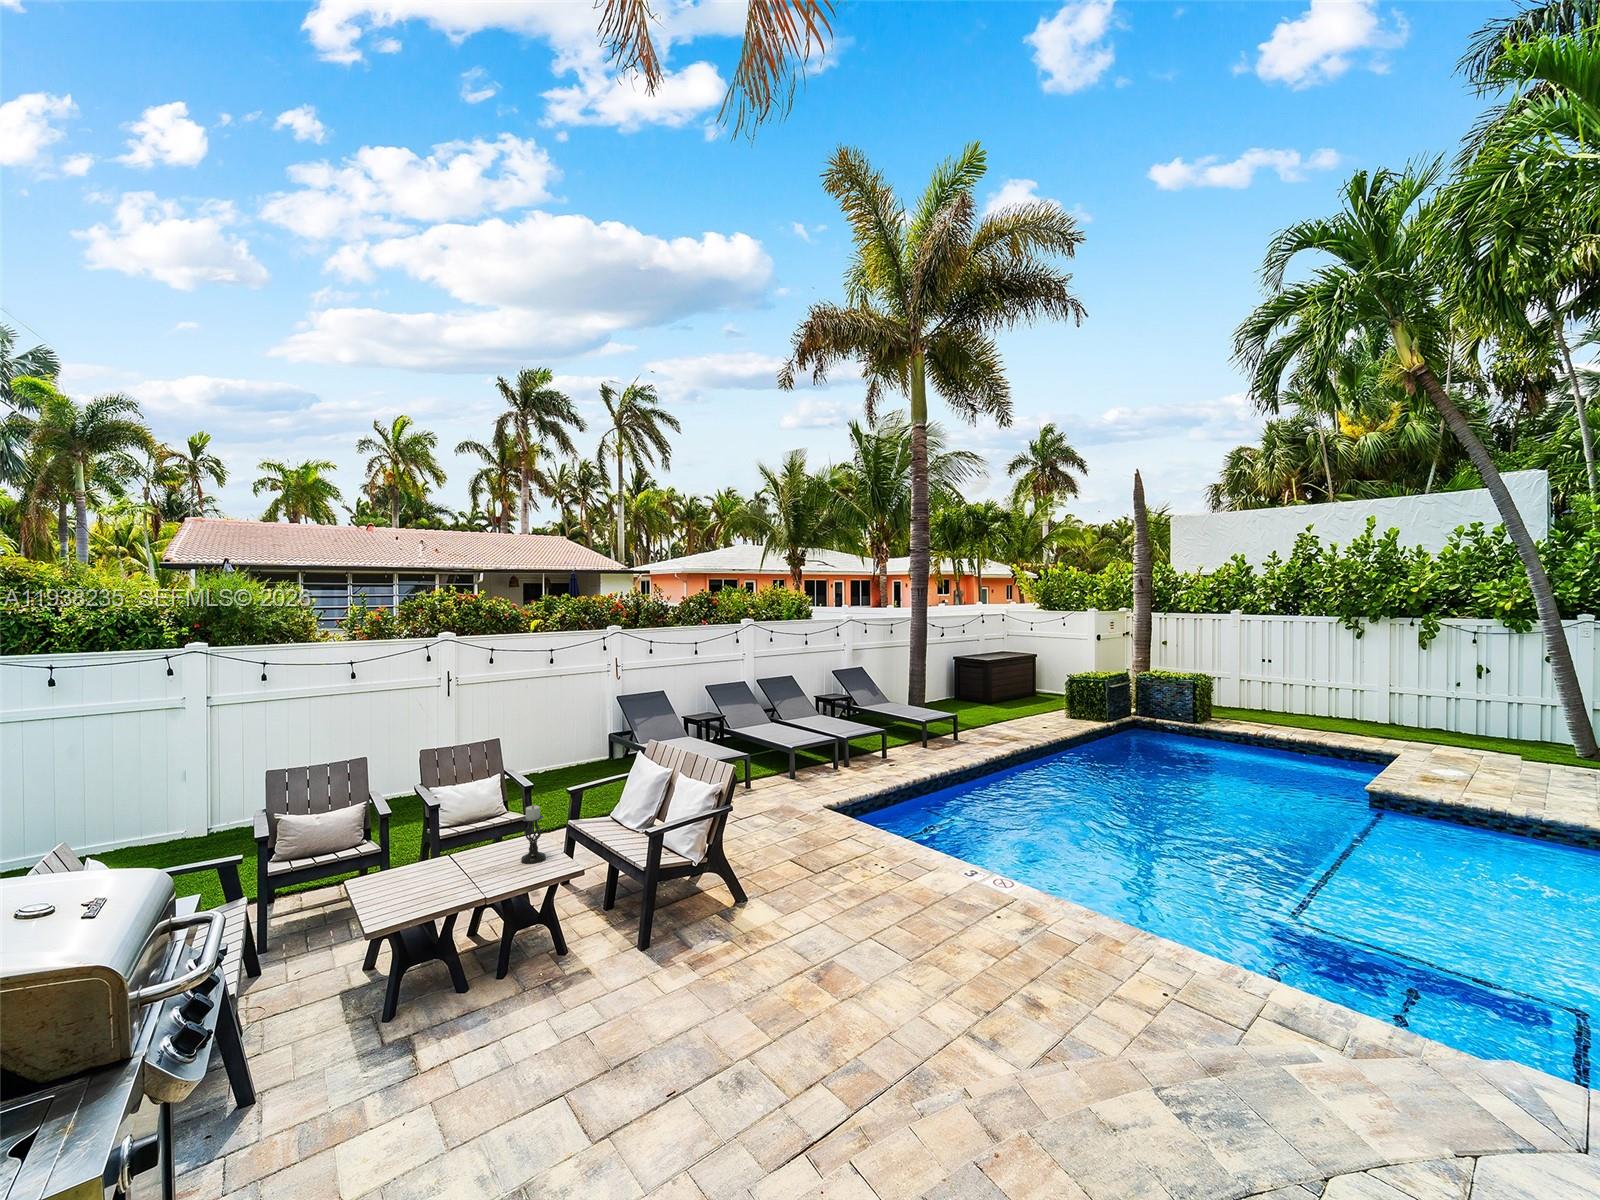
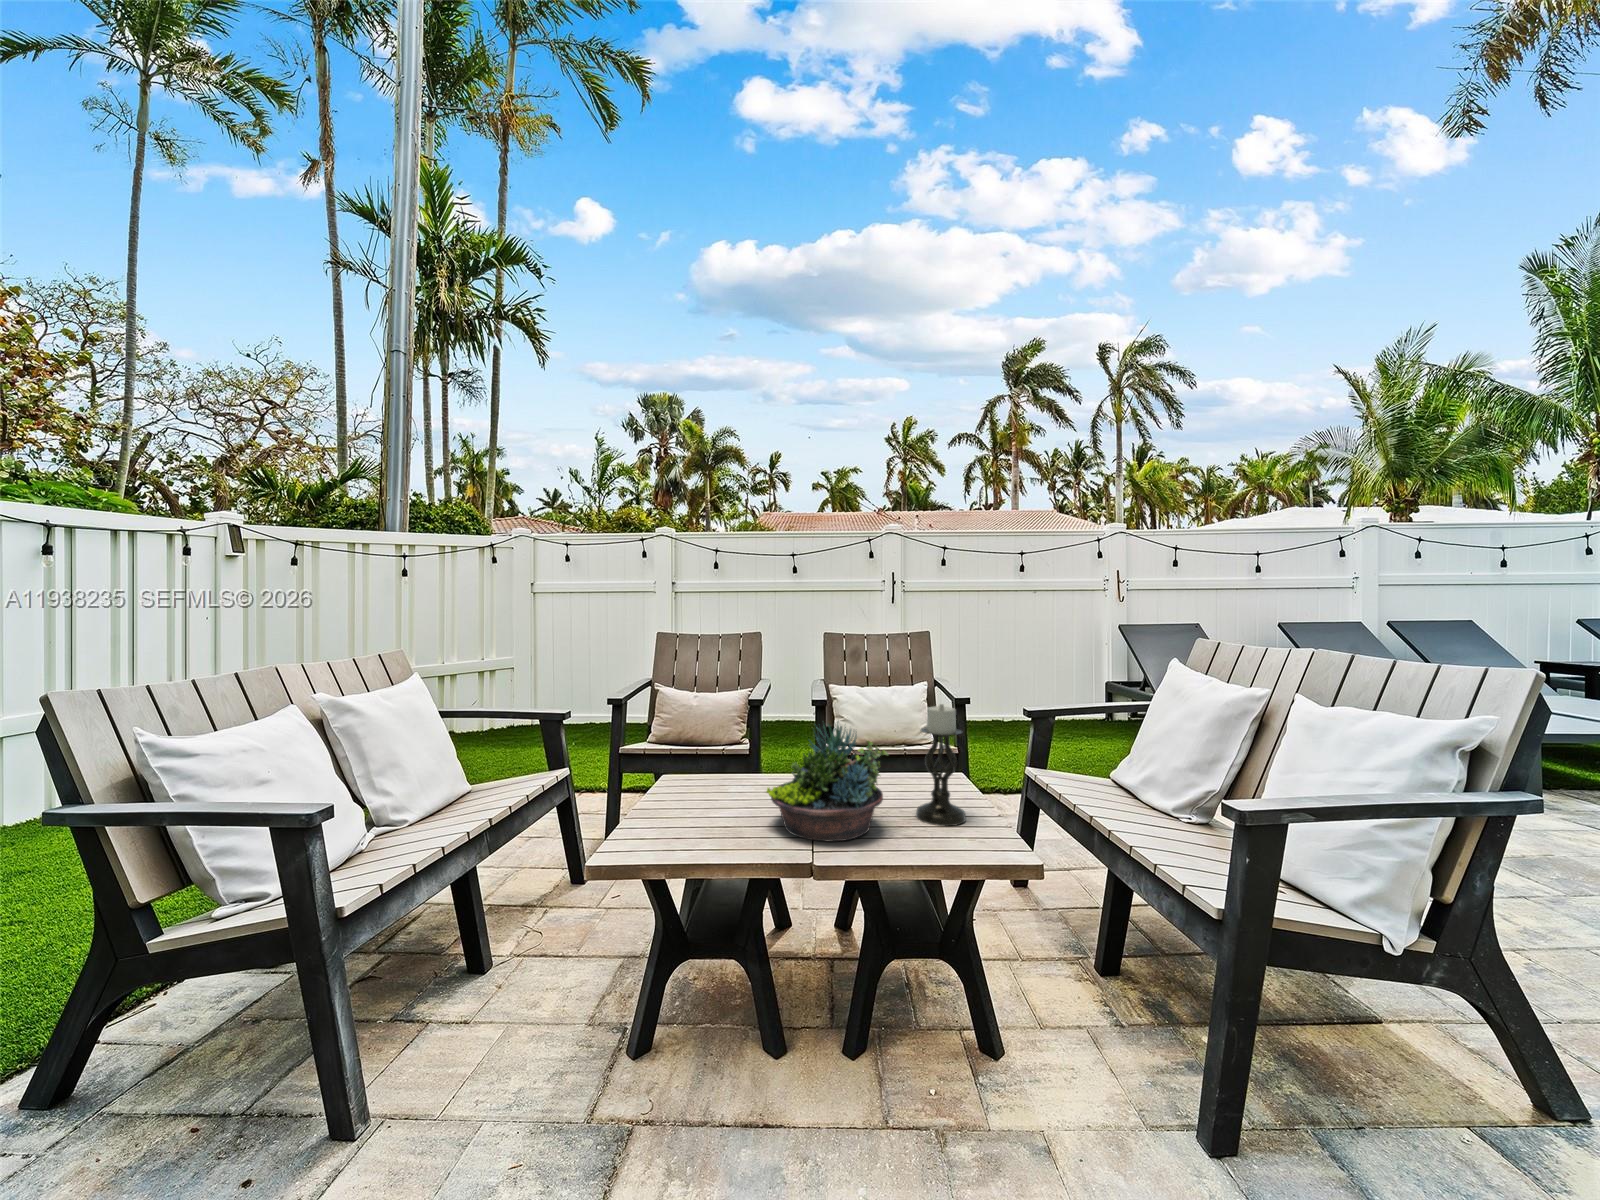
succulent planter: none [449,825,511,887] -> present [766,724,888,841]

